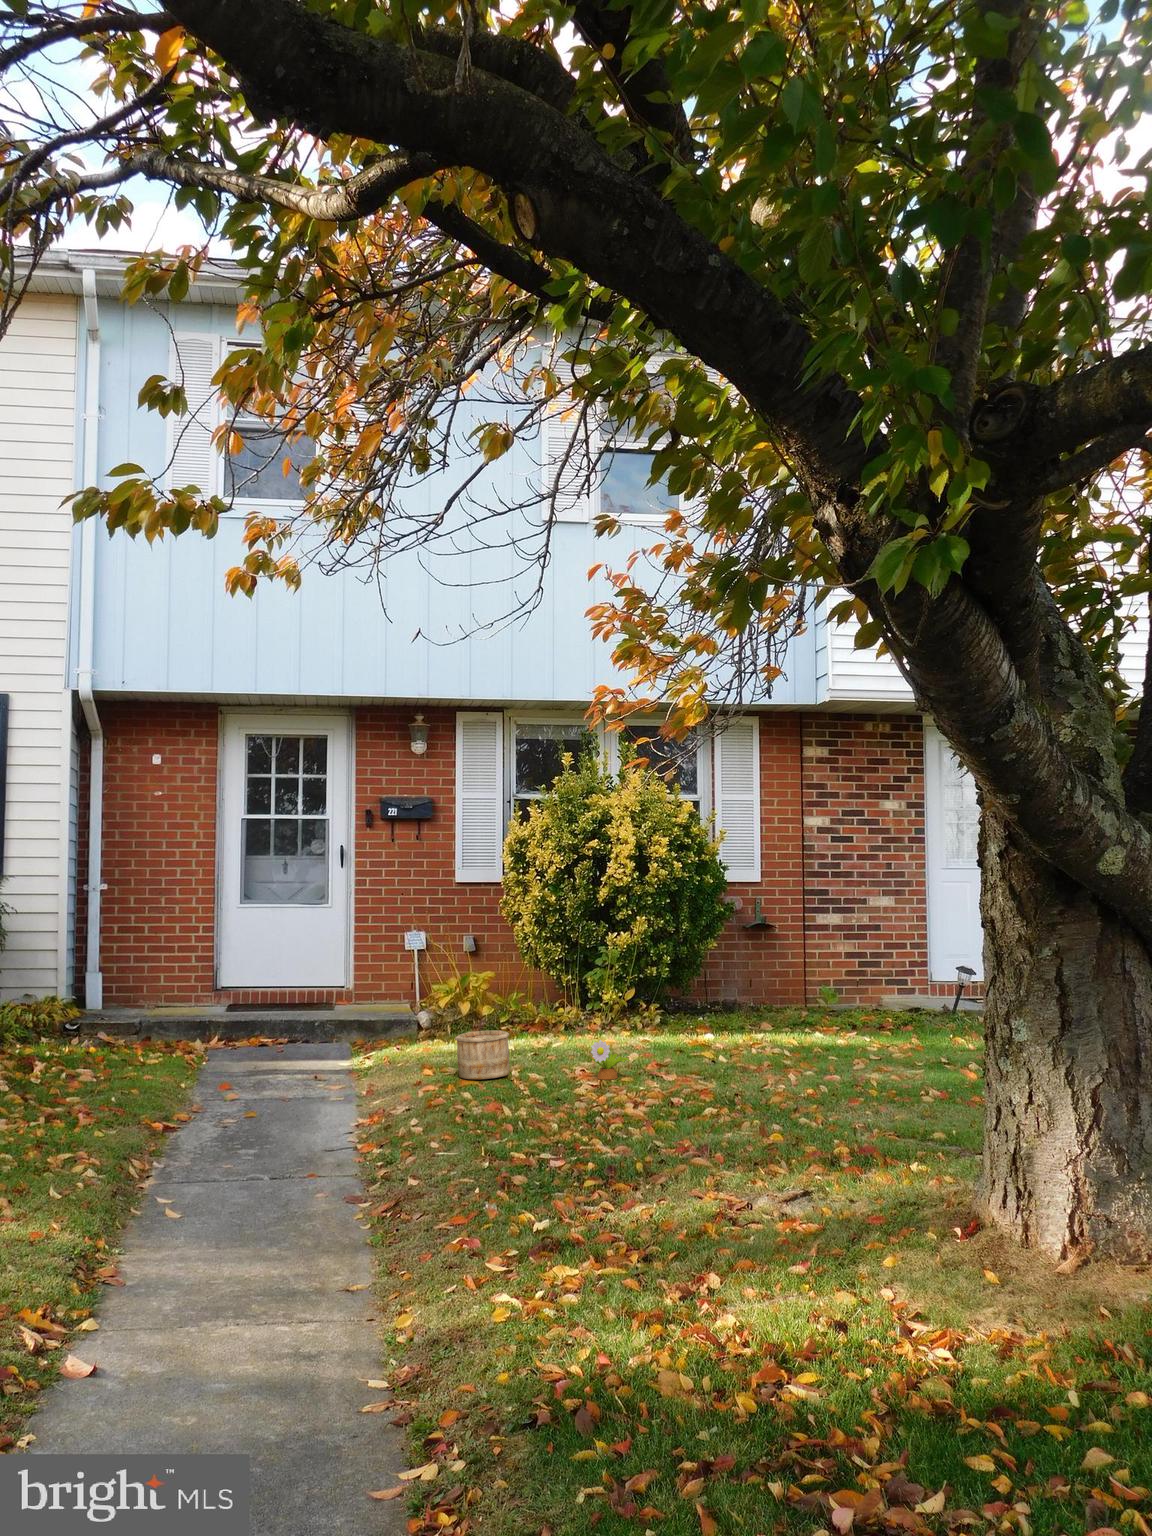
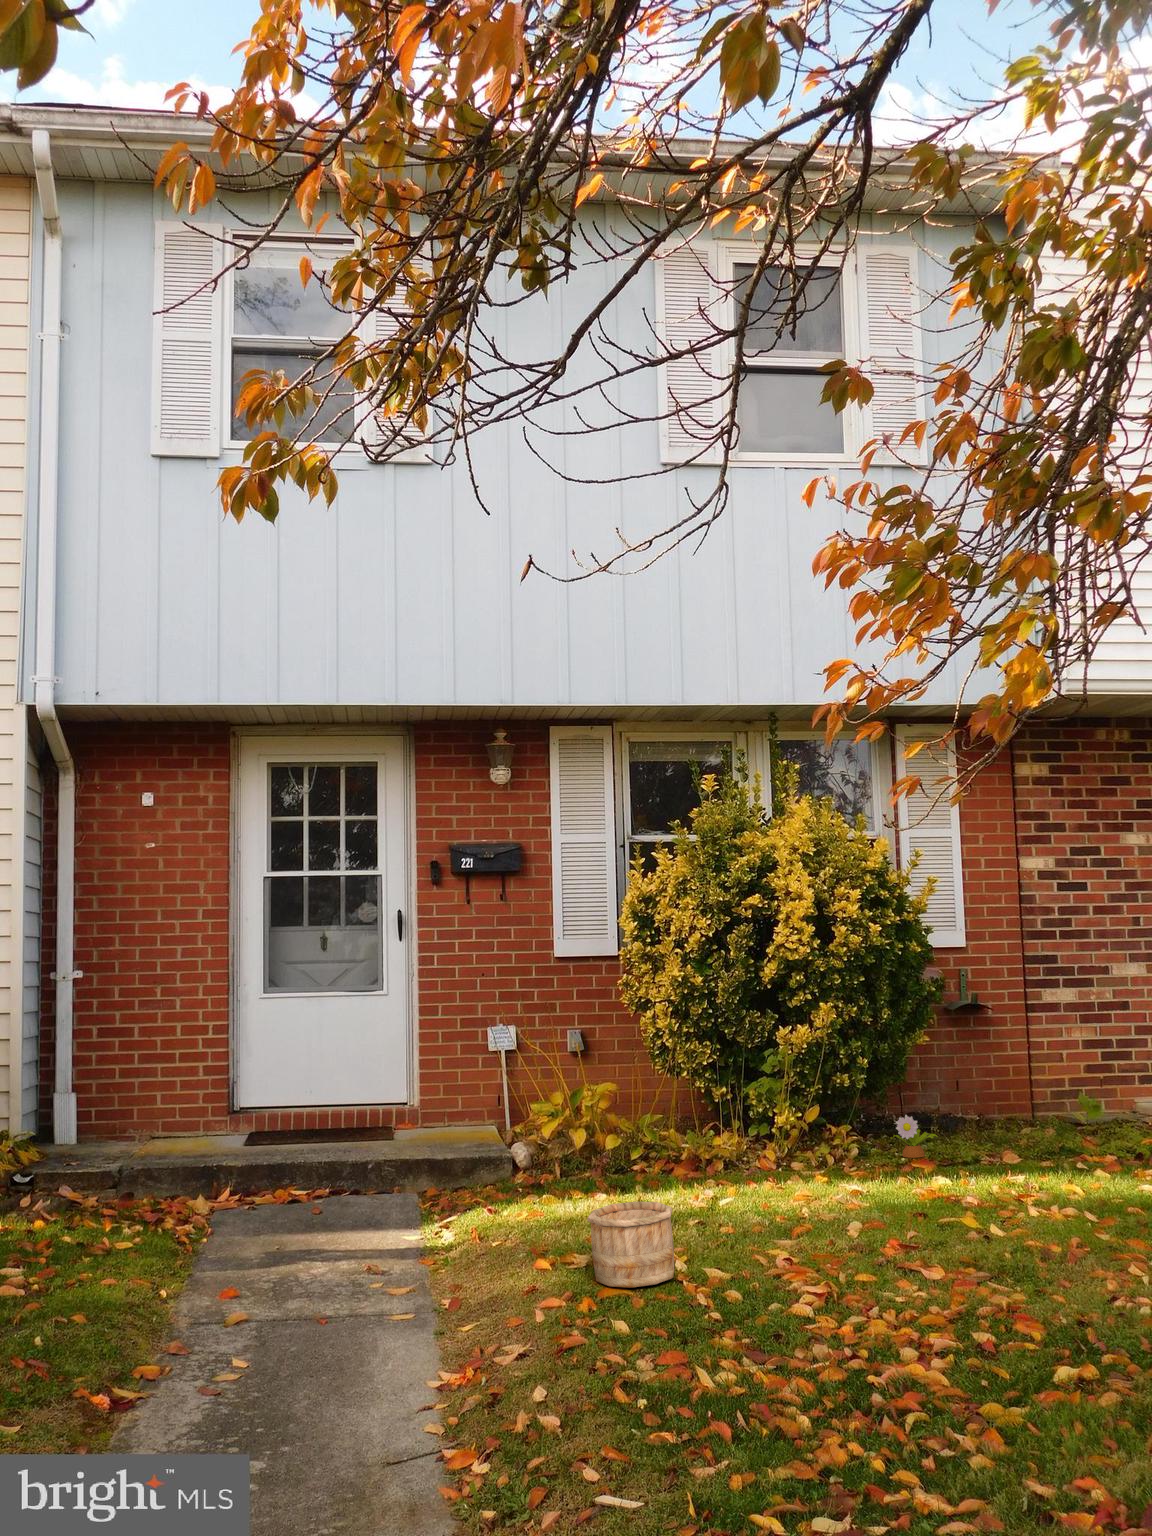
decorative plant: present [588,1040,630,1080] -> present [890,1115,938,1158]

